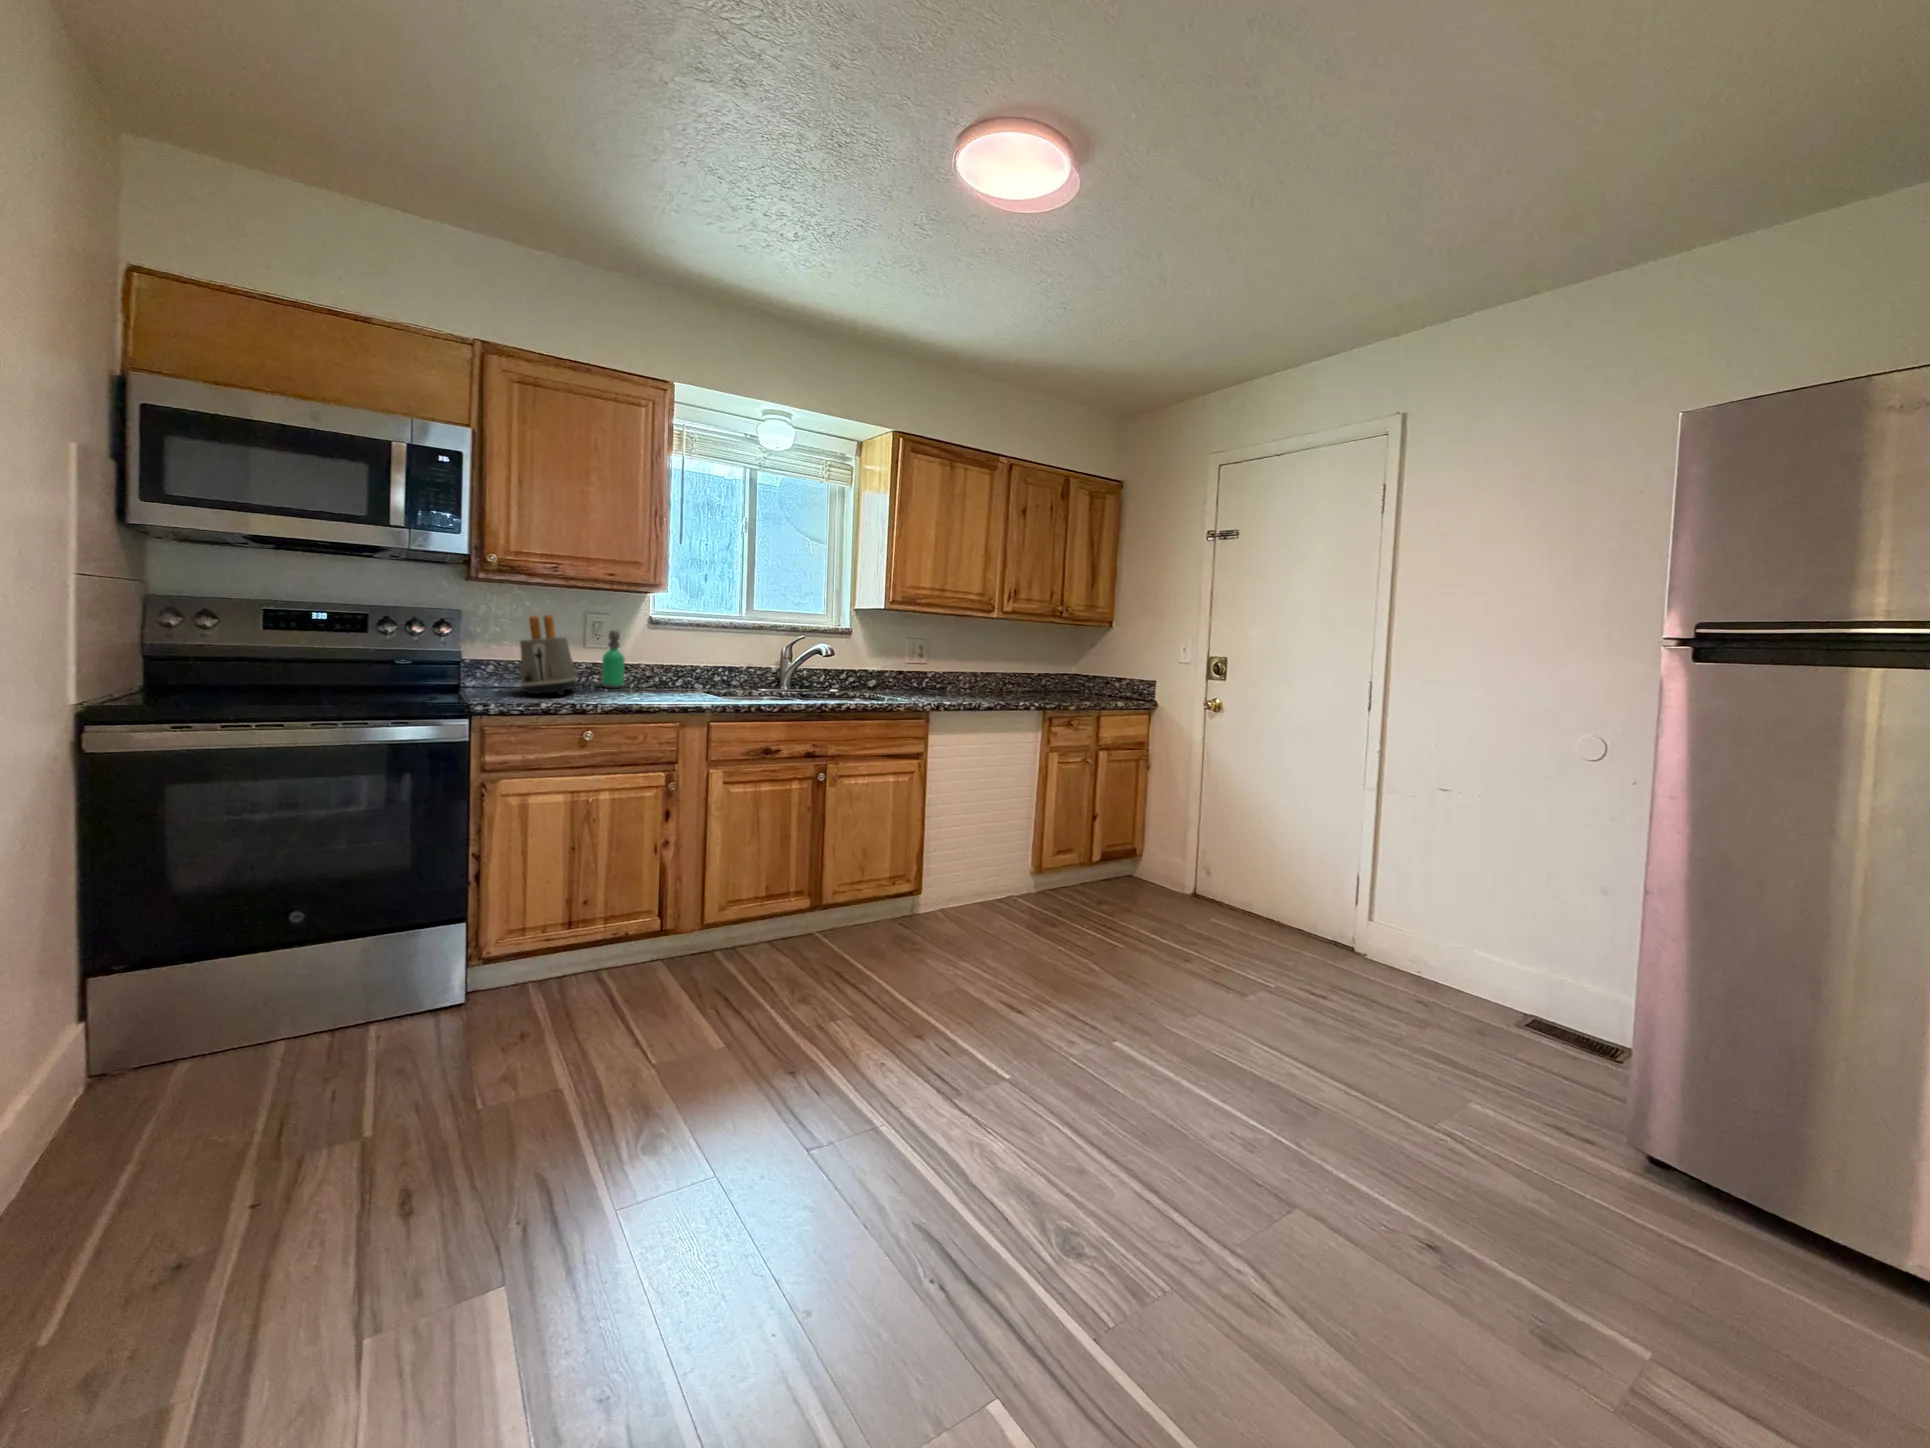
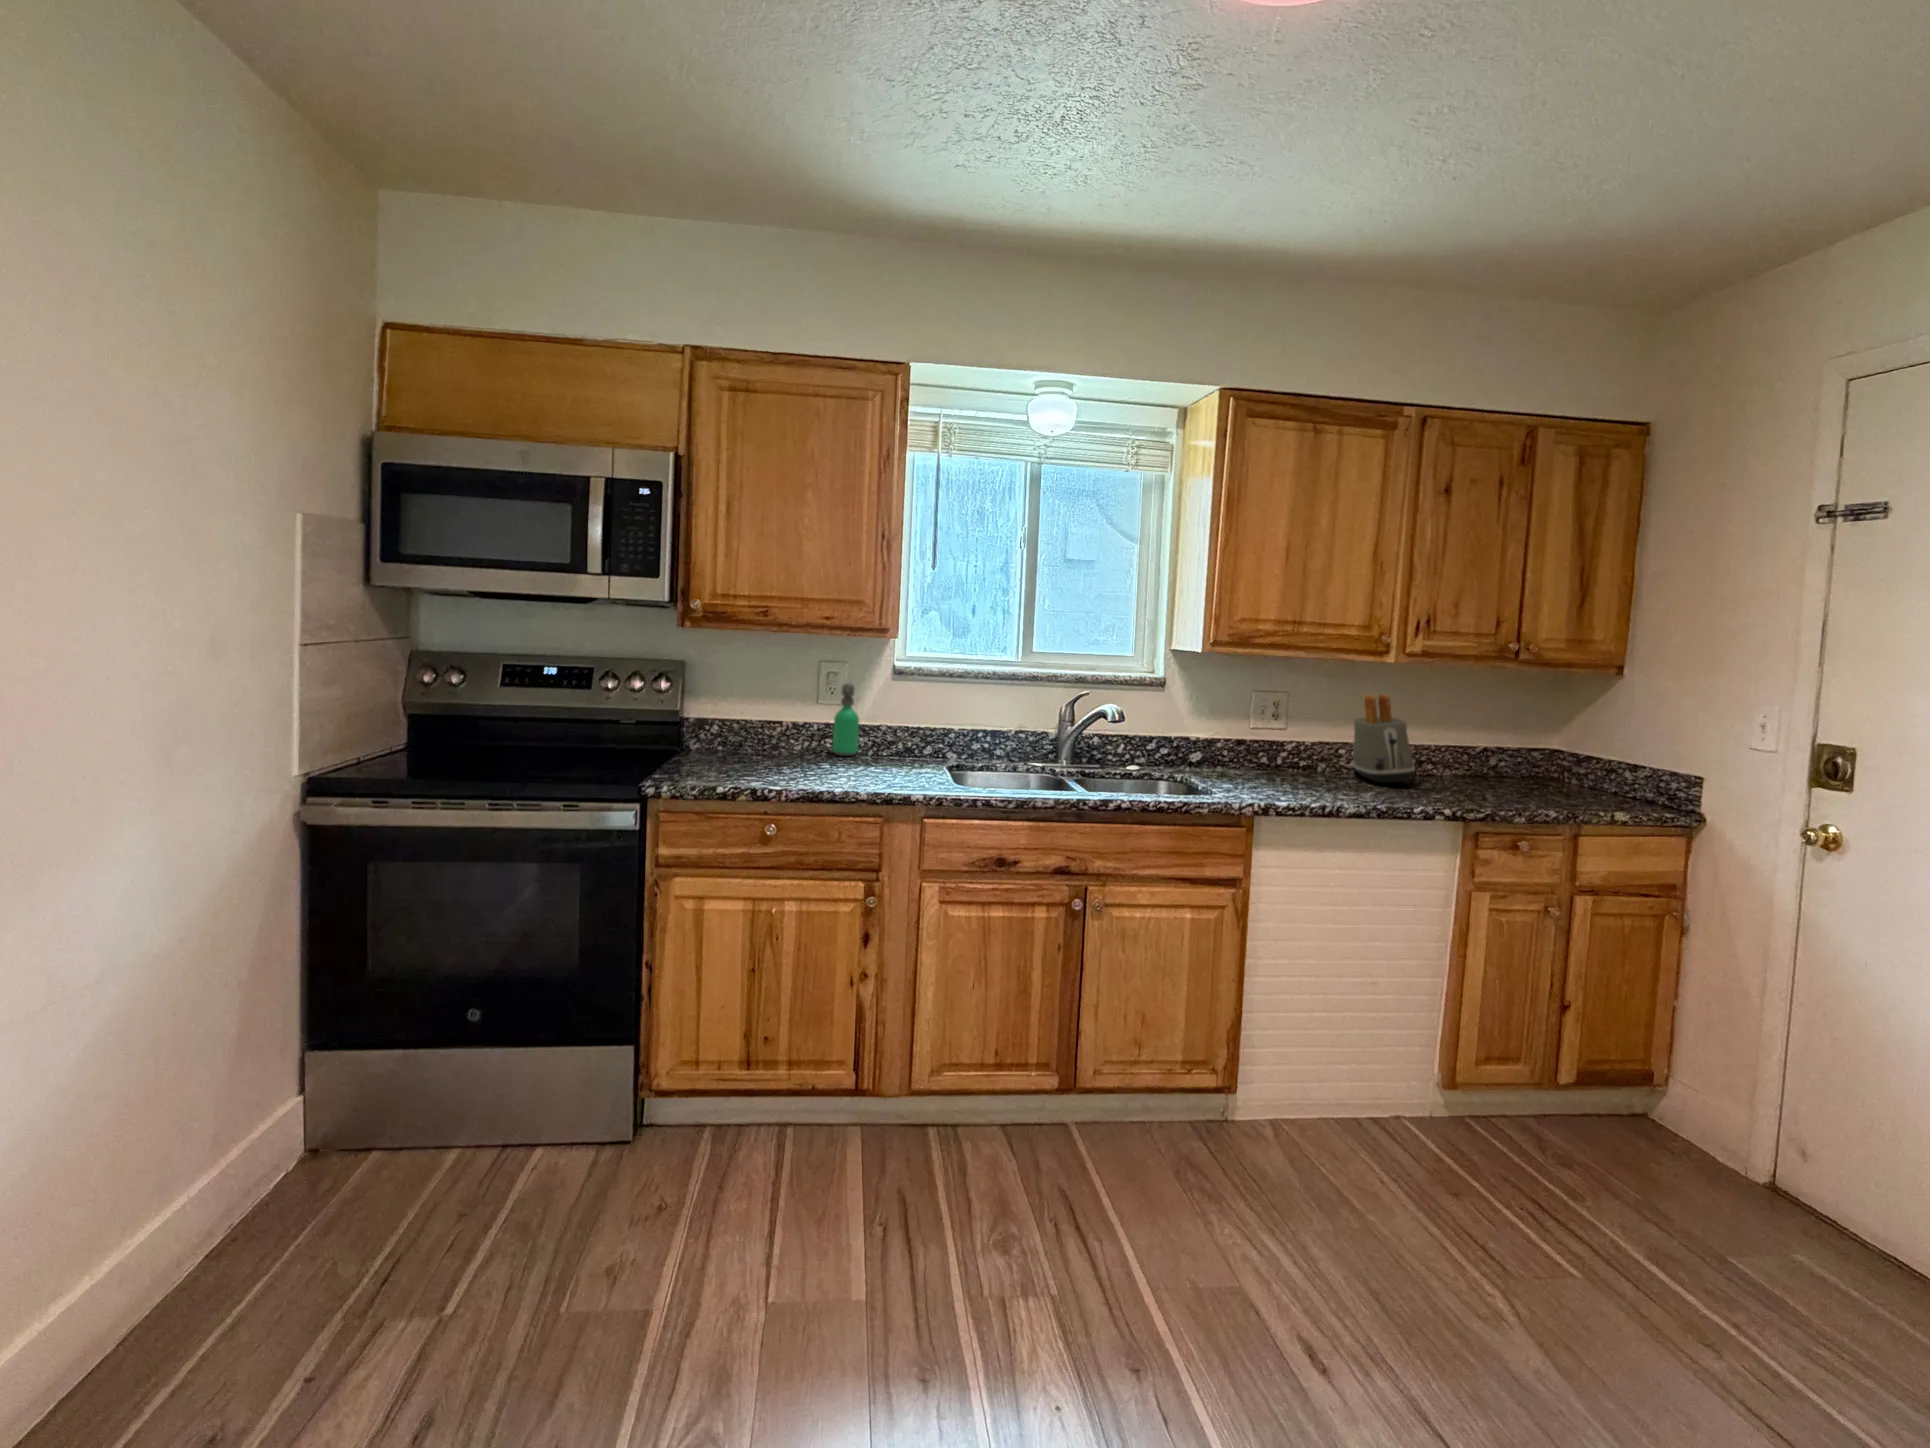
toaster: present [520,615,577,694] -> present [1353,694,1415,784]

